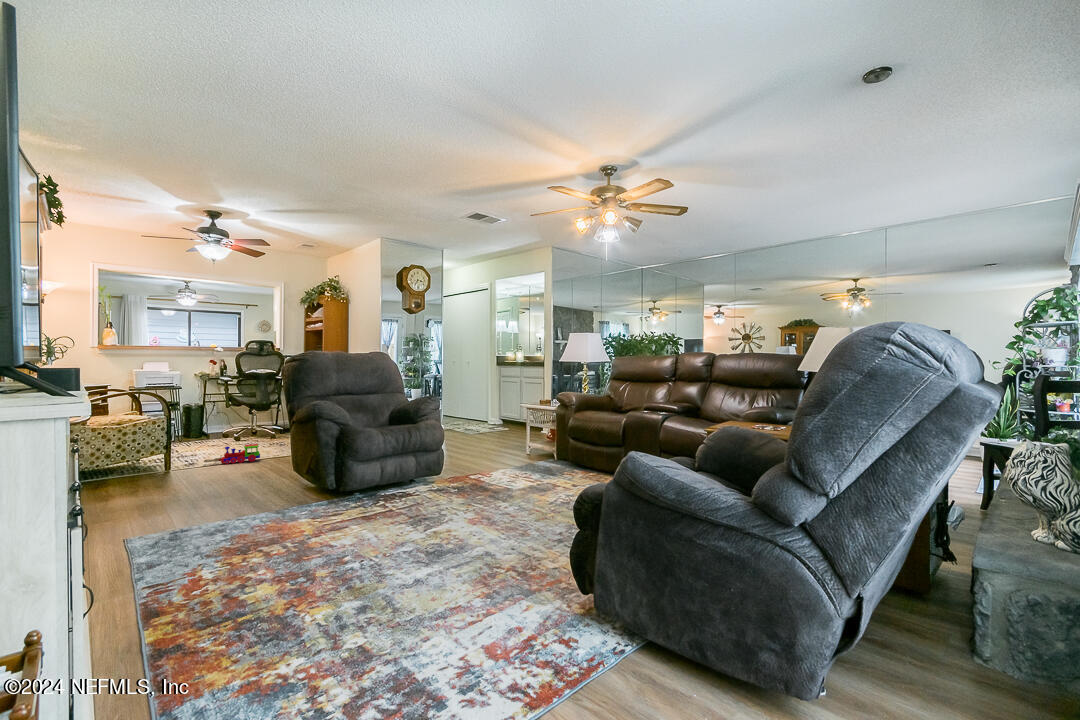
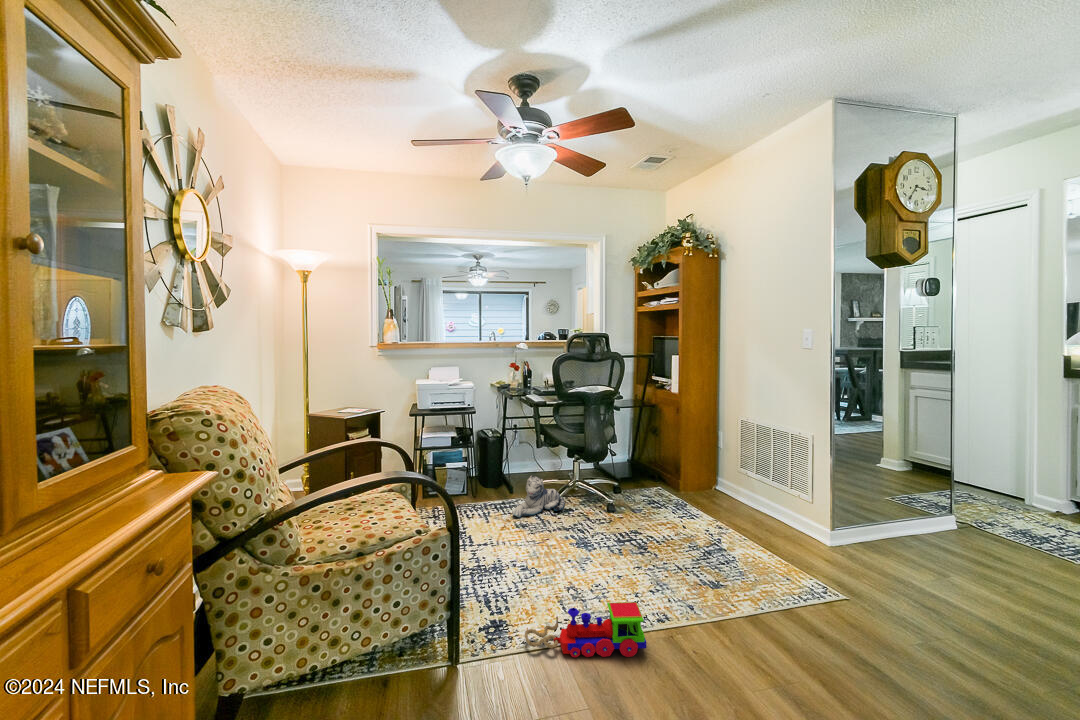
plush toy: none [206,421,244,444] -> present [512,476,565,518]

